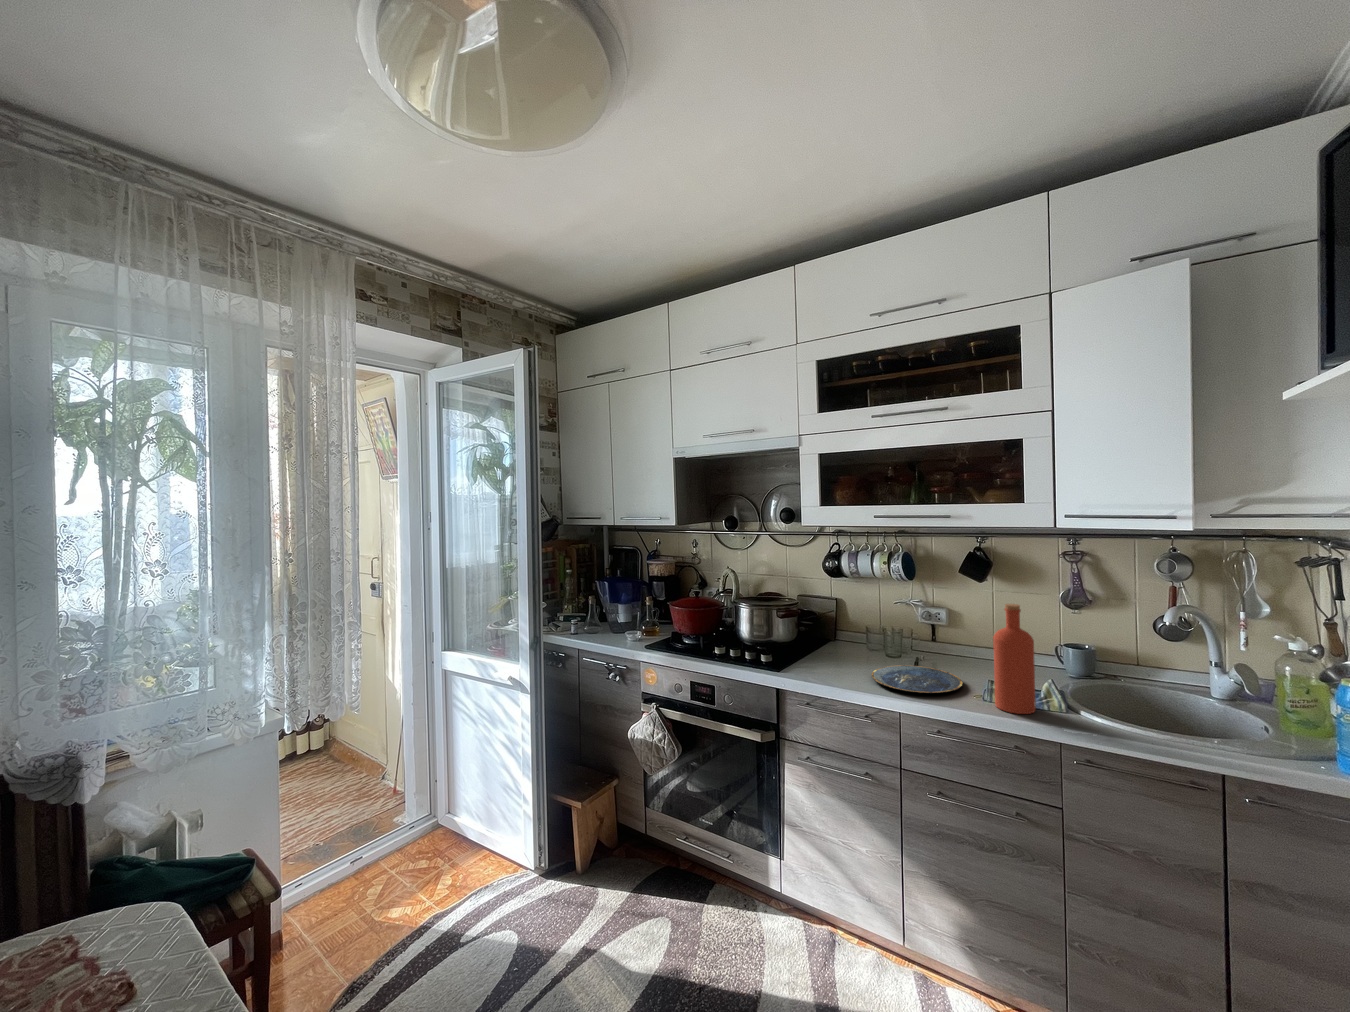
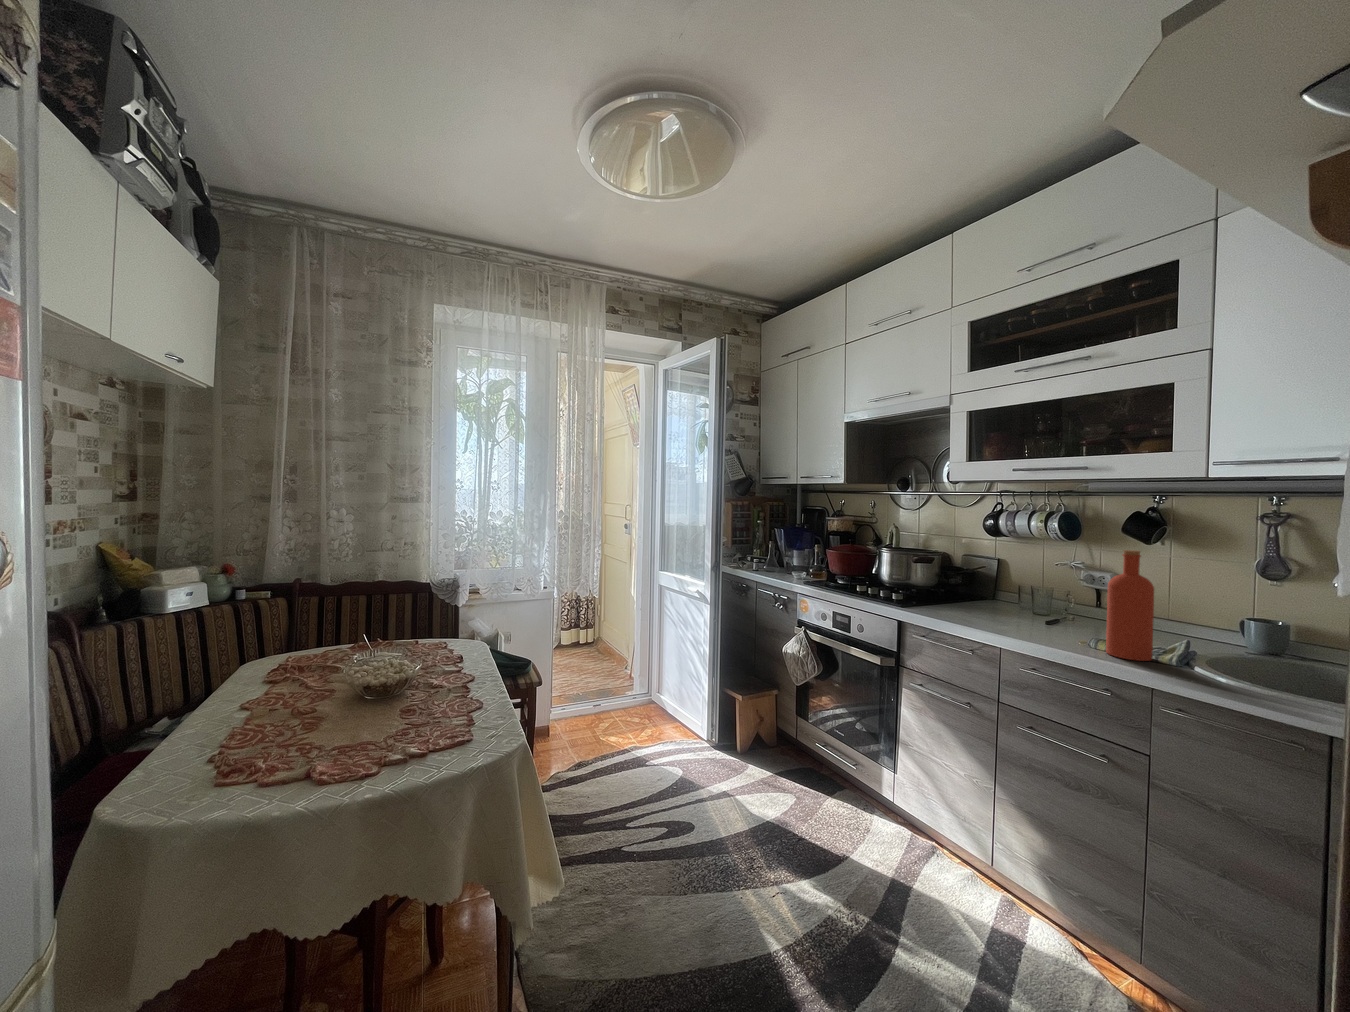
plate: present [872,665,963,693] -> none [992,616,1091,637]

